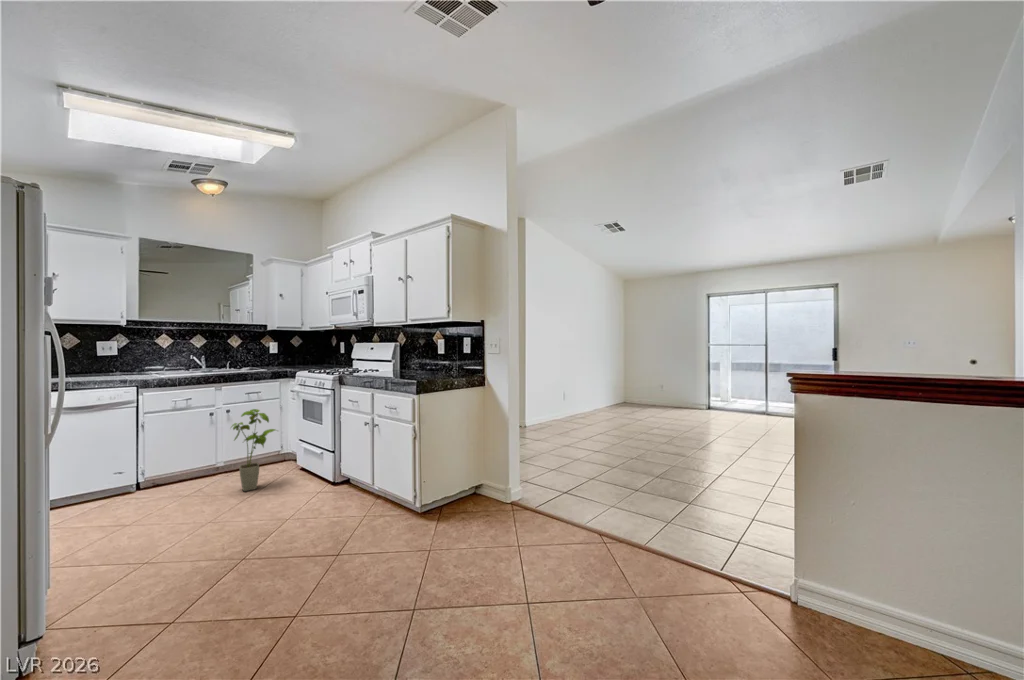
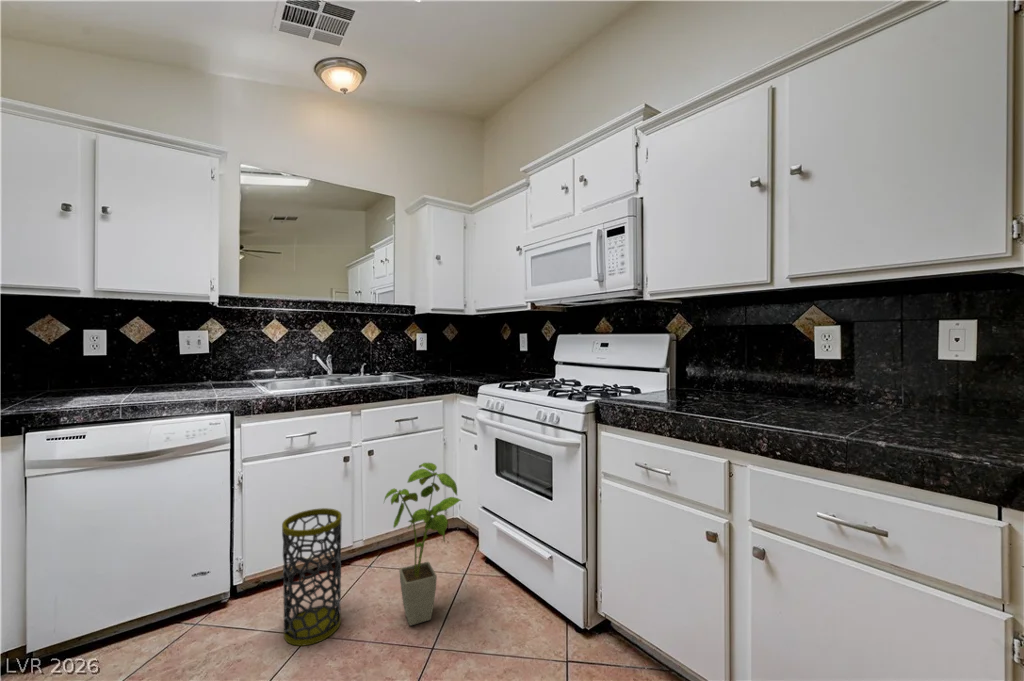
trash can: none [169,436,205,501] -> present [282,508,342,646]

